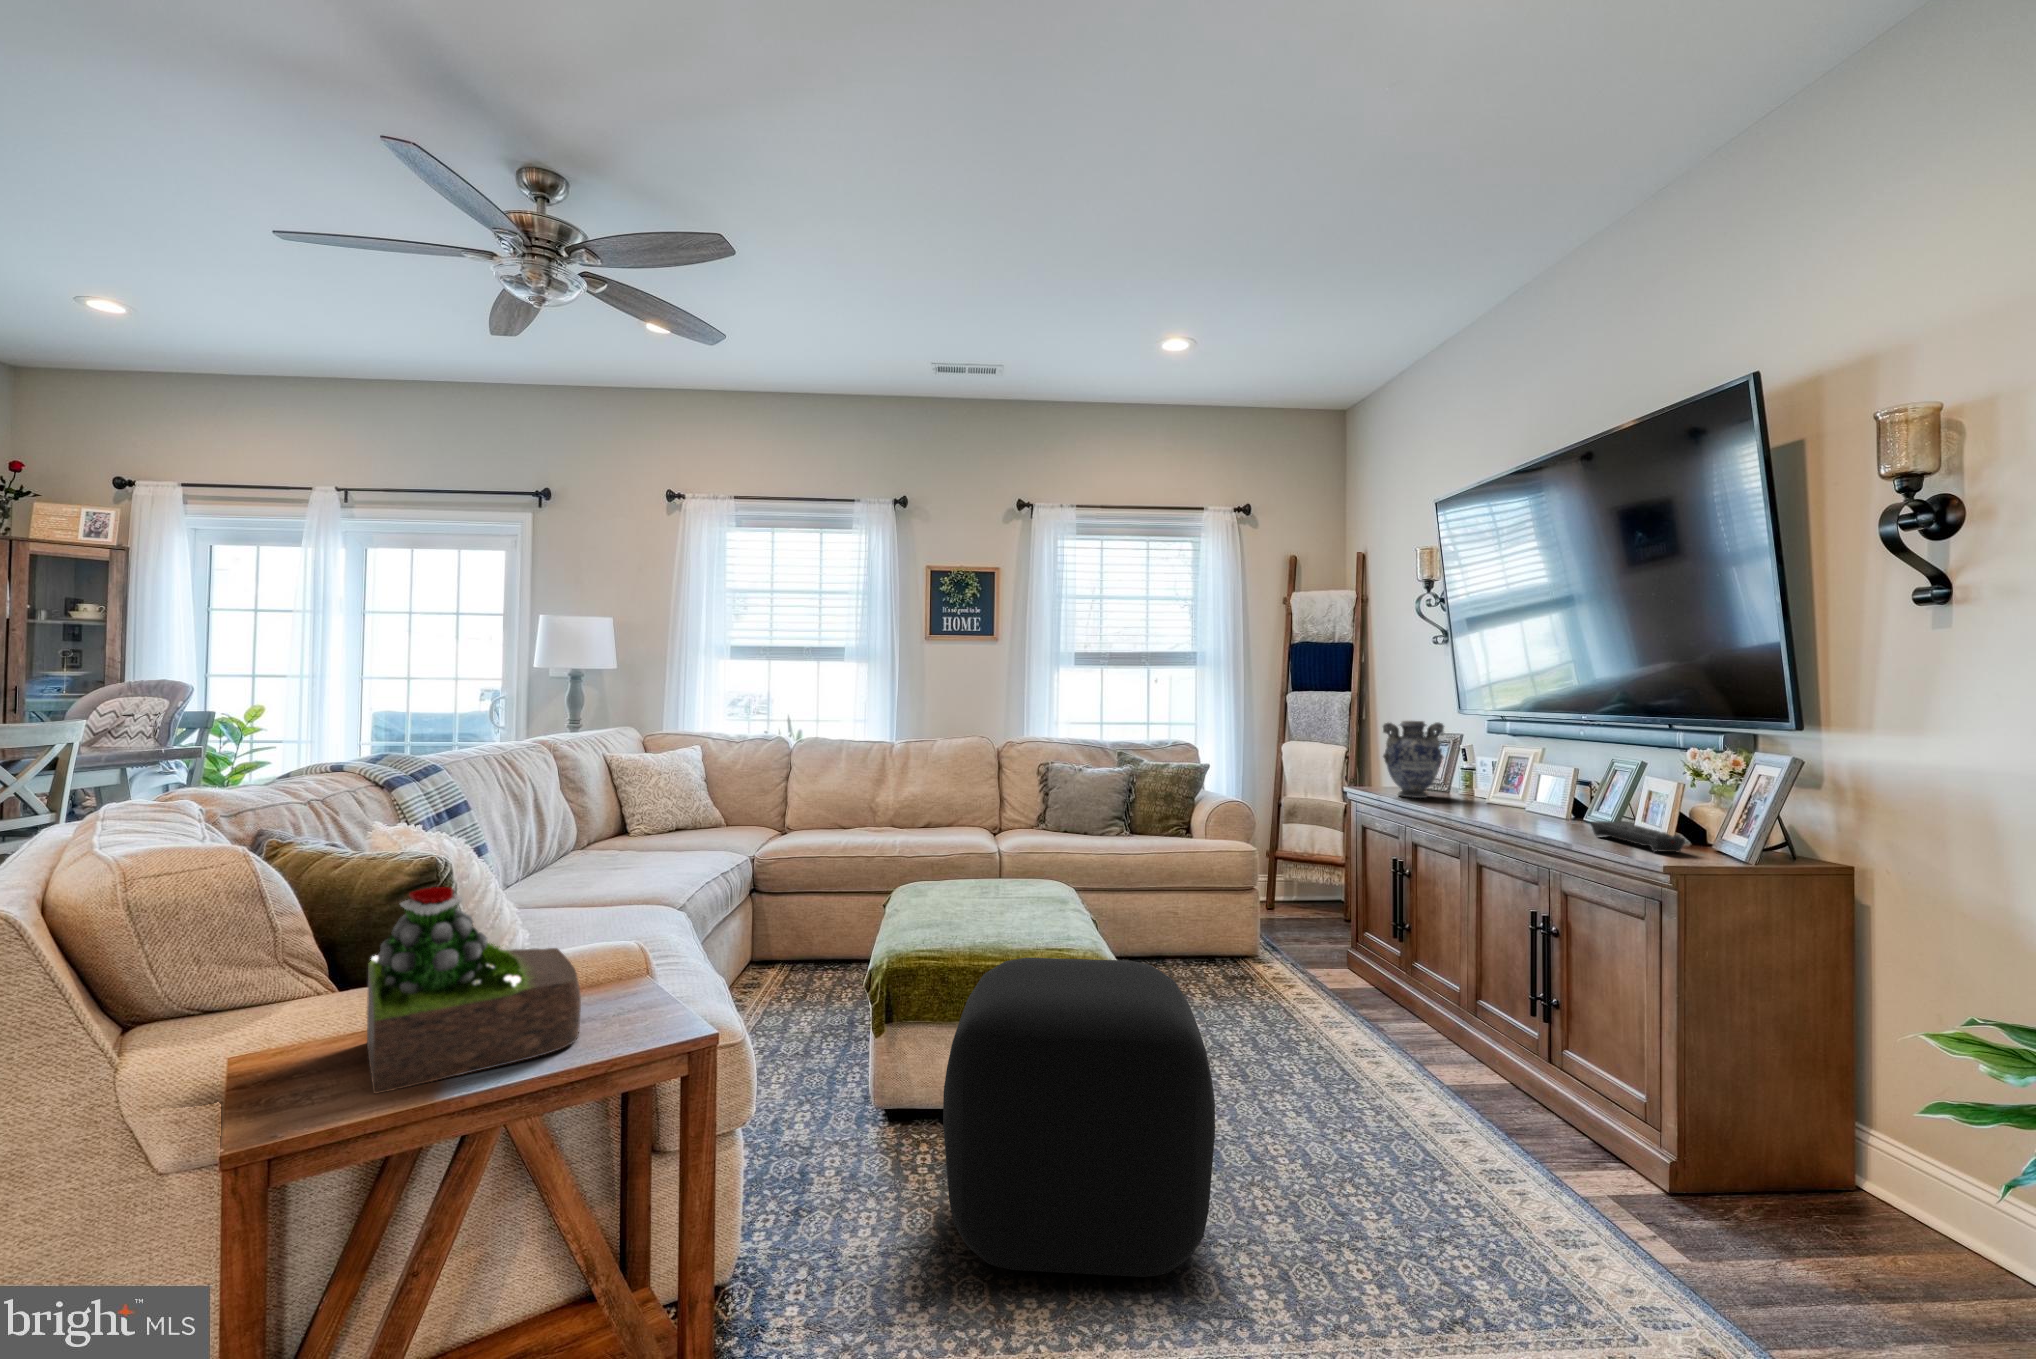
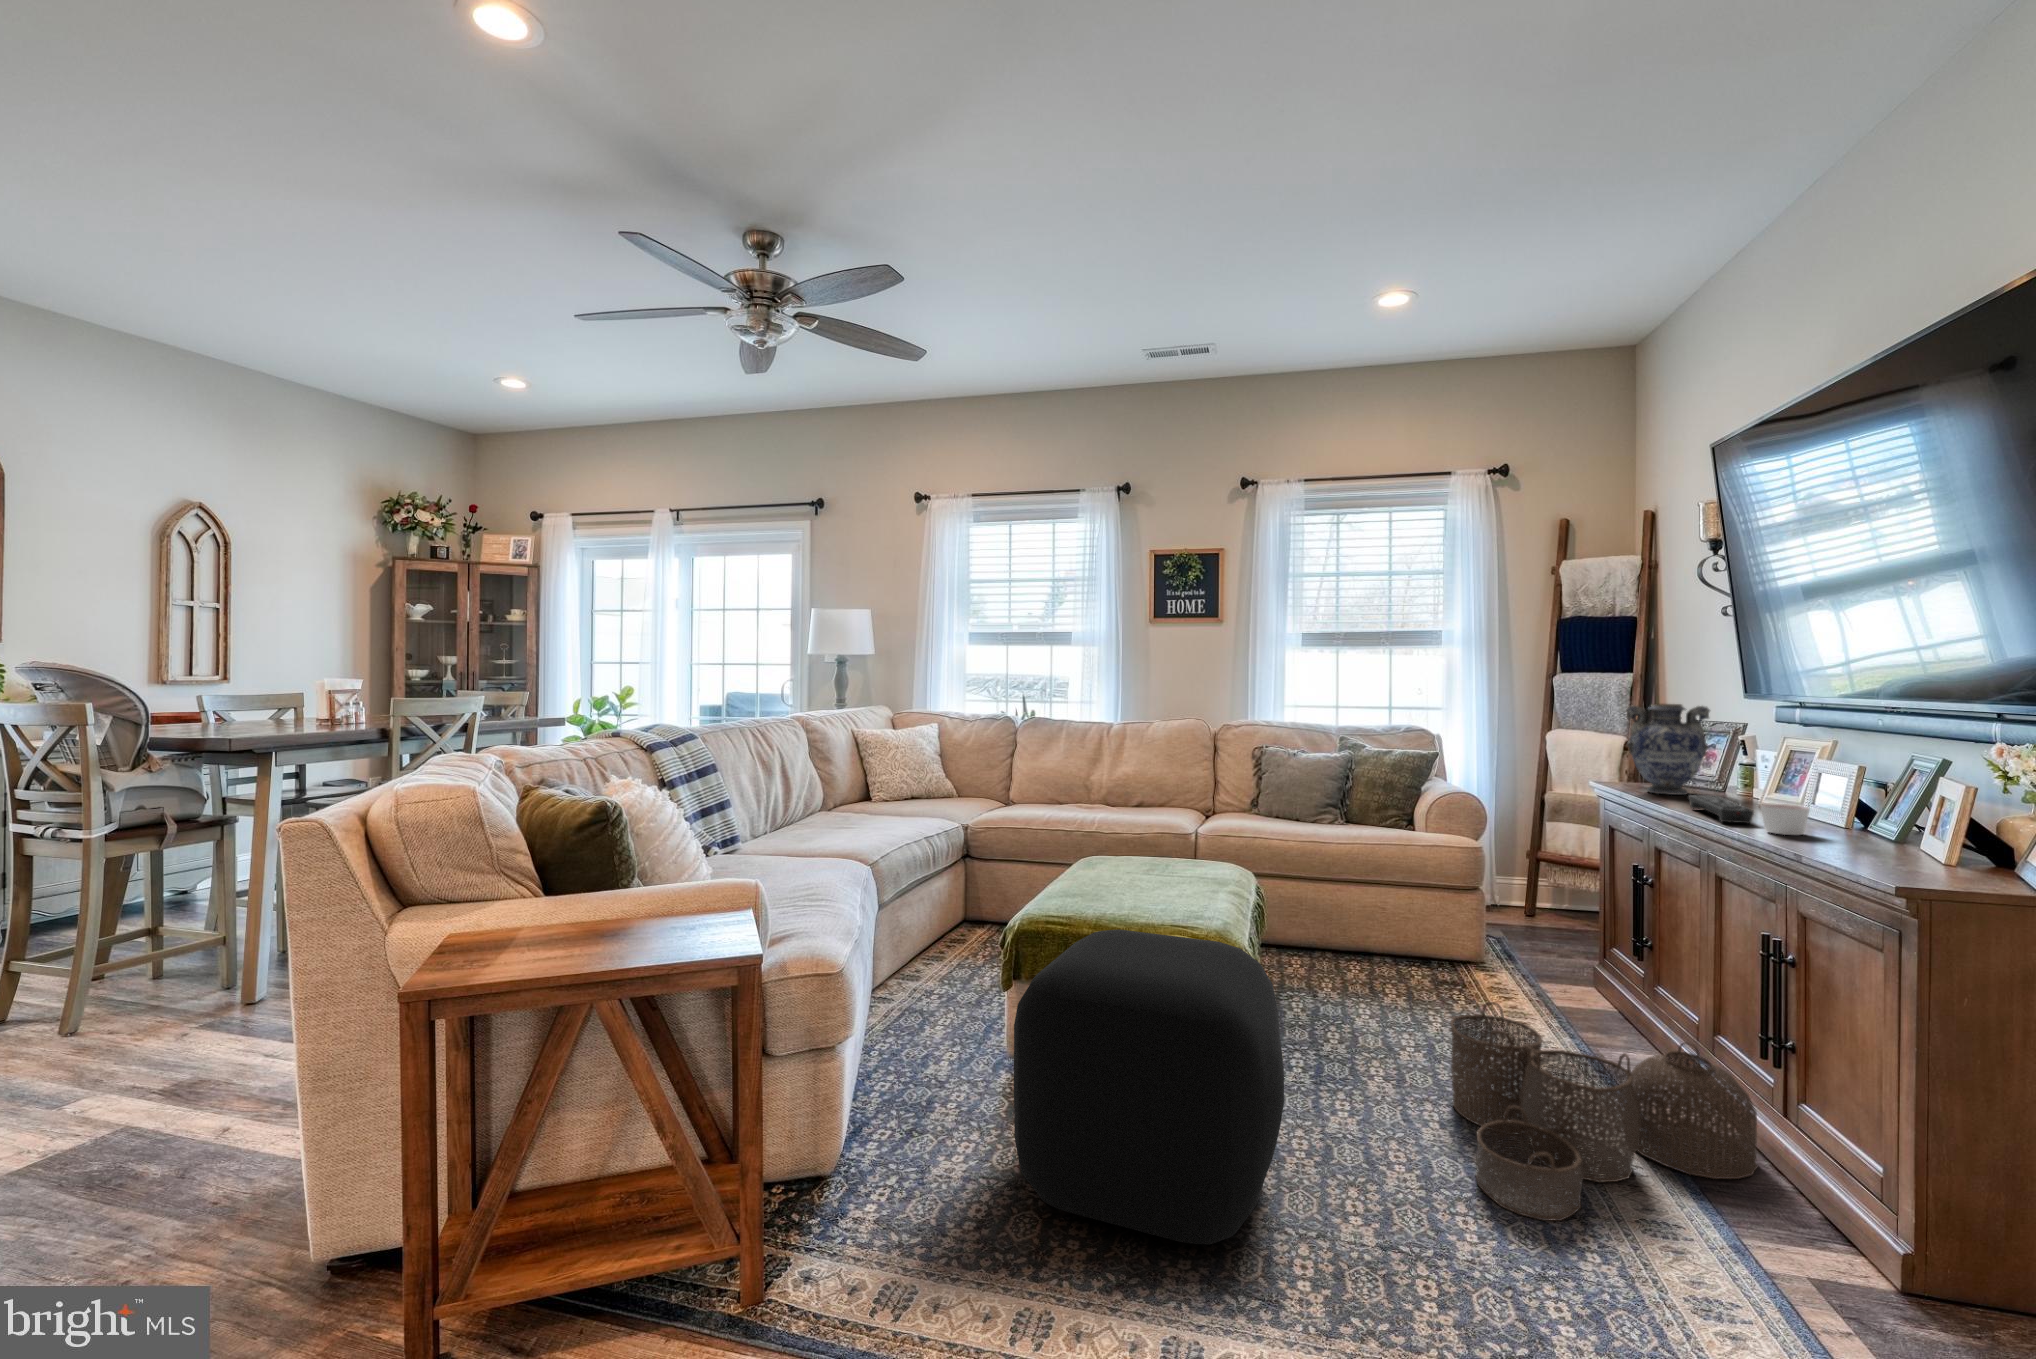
candle: none [1515,802,1551,827] -> present [1760,803,1810,835]
remote control: present [1591,821,1685,852] -> present [1688,795,1754,824]
succulent plant: present [367,887,581,1094] -> none [527,826,687,971]
woven basket: none [1294,992,1533,1185] -> present [1450,1002,1758,1221]

